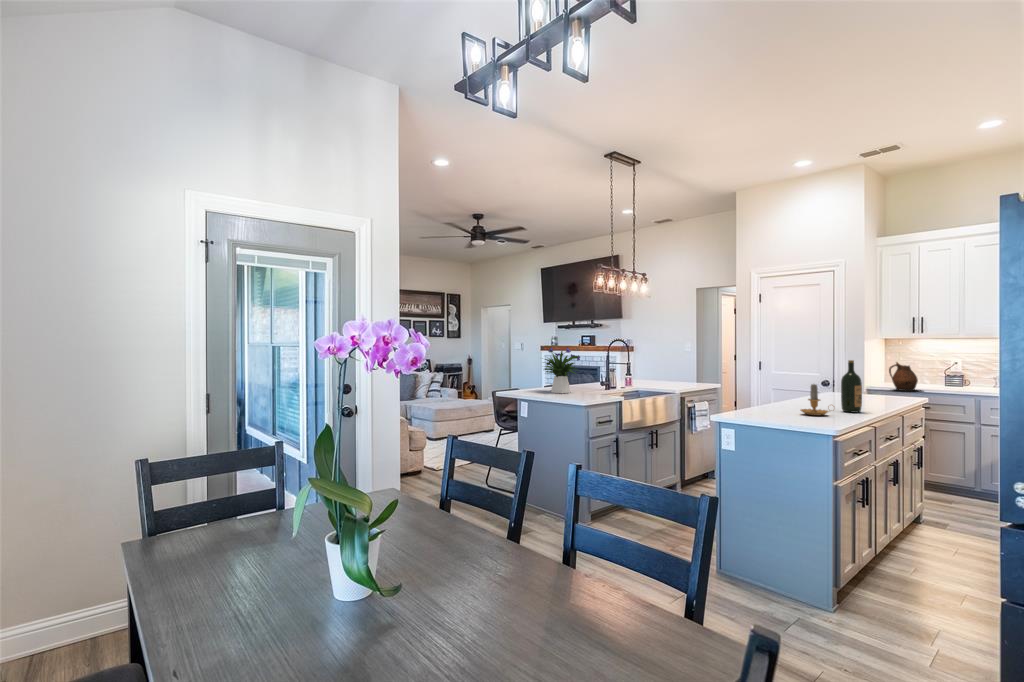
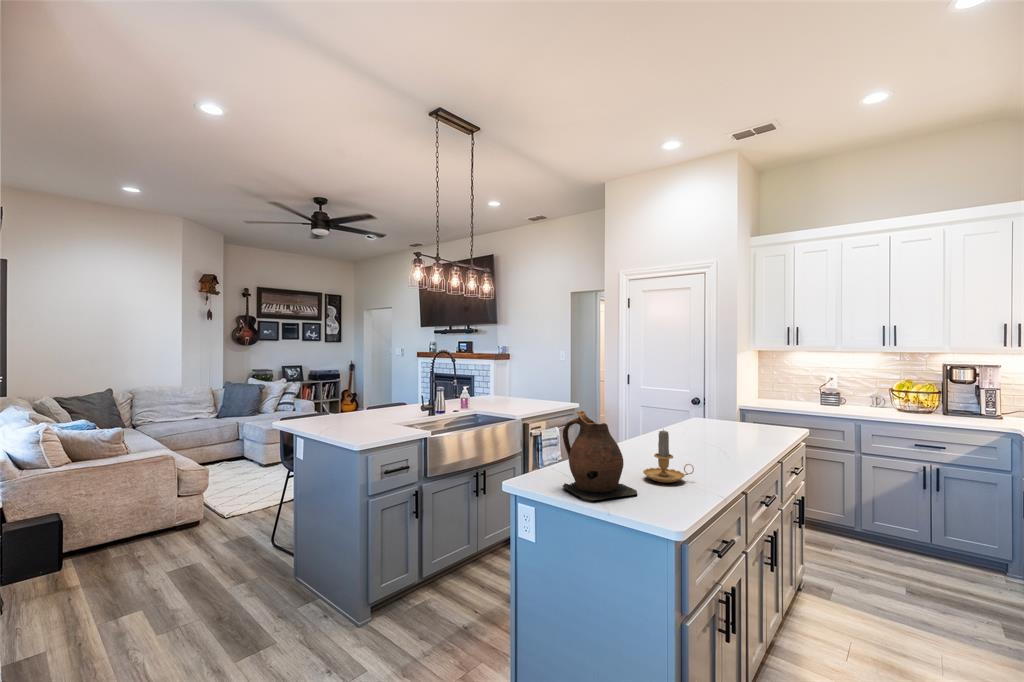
flower arrangement: present [544,347,580,393] -> none [323,357,390,423]
wine bottle: present [841,360,862,413] -> none [705,390,734,470]
ceramic pitcher: present [889,362,918,391] -> present [563,411,637,501]

